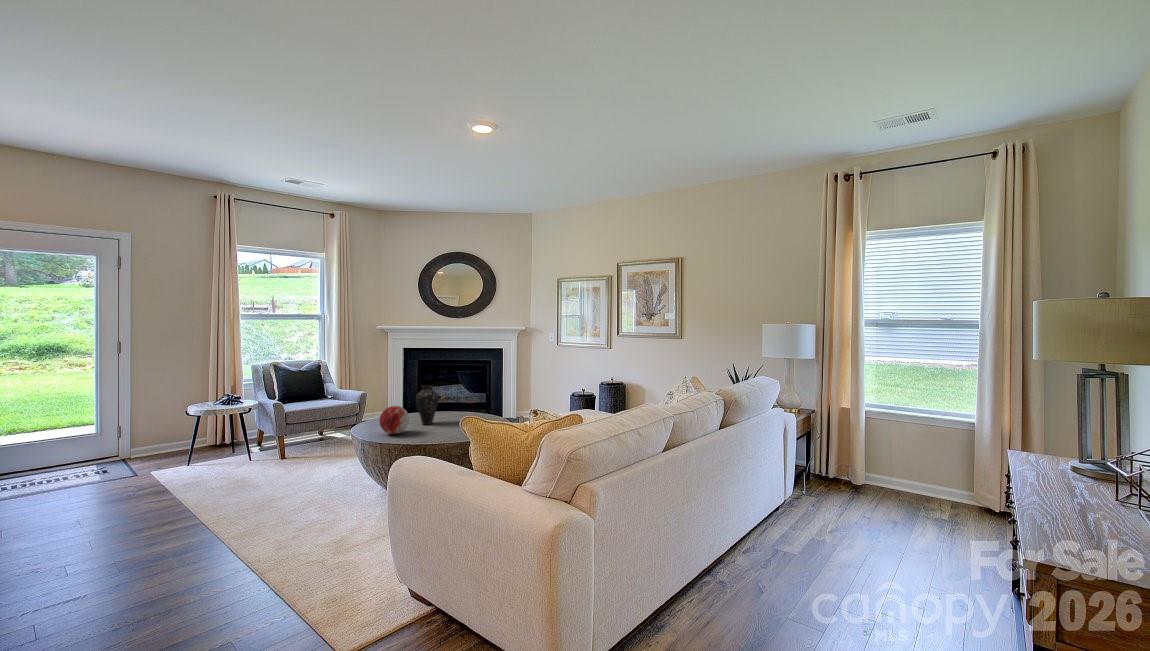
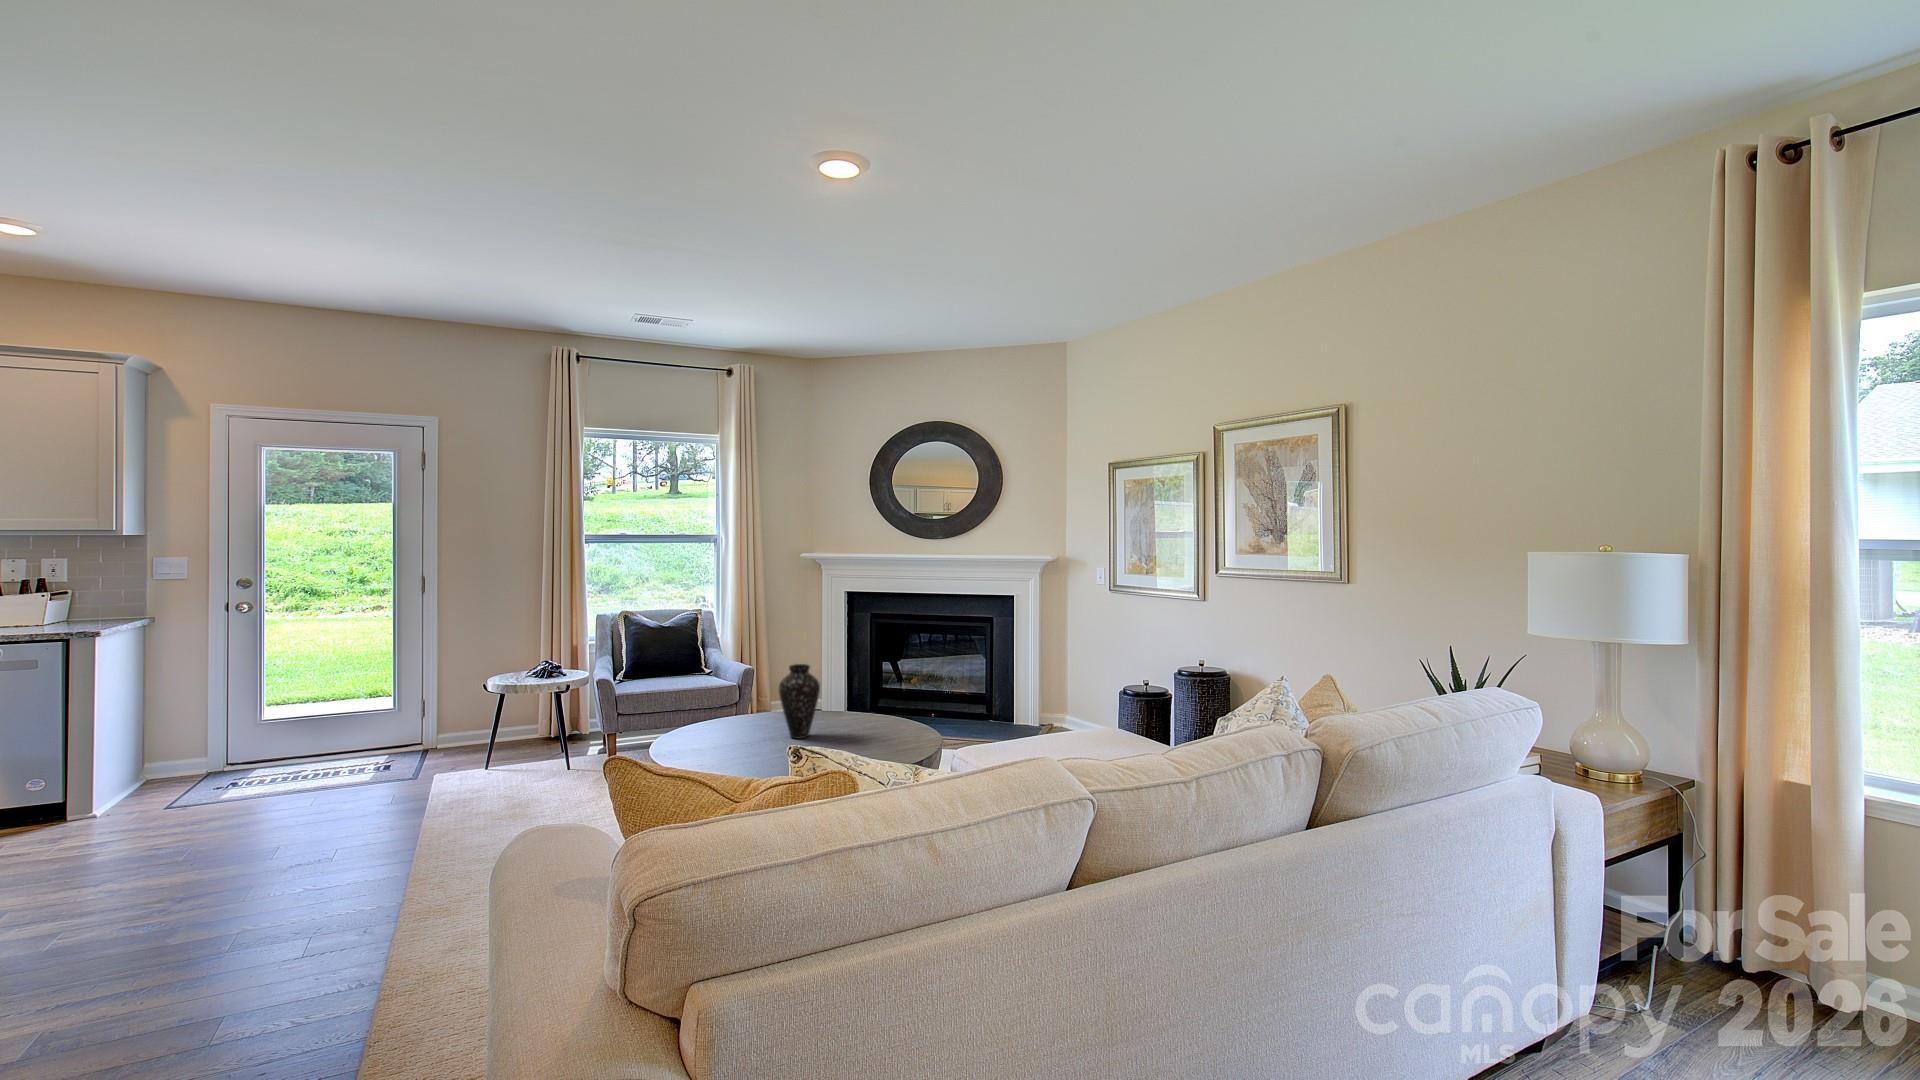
decorative orb: present [379,406,409,434] -> none [699,703,753,755]

